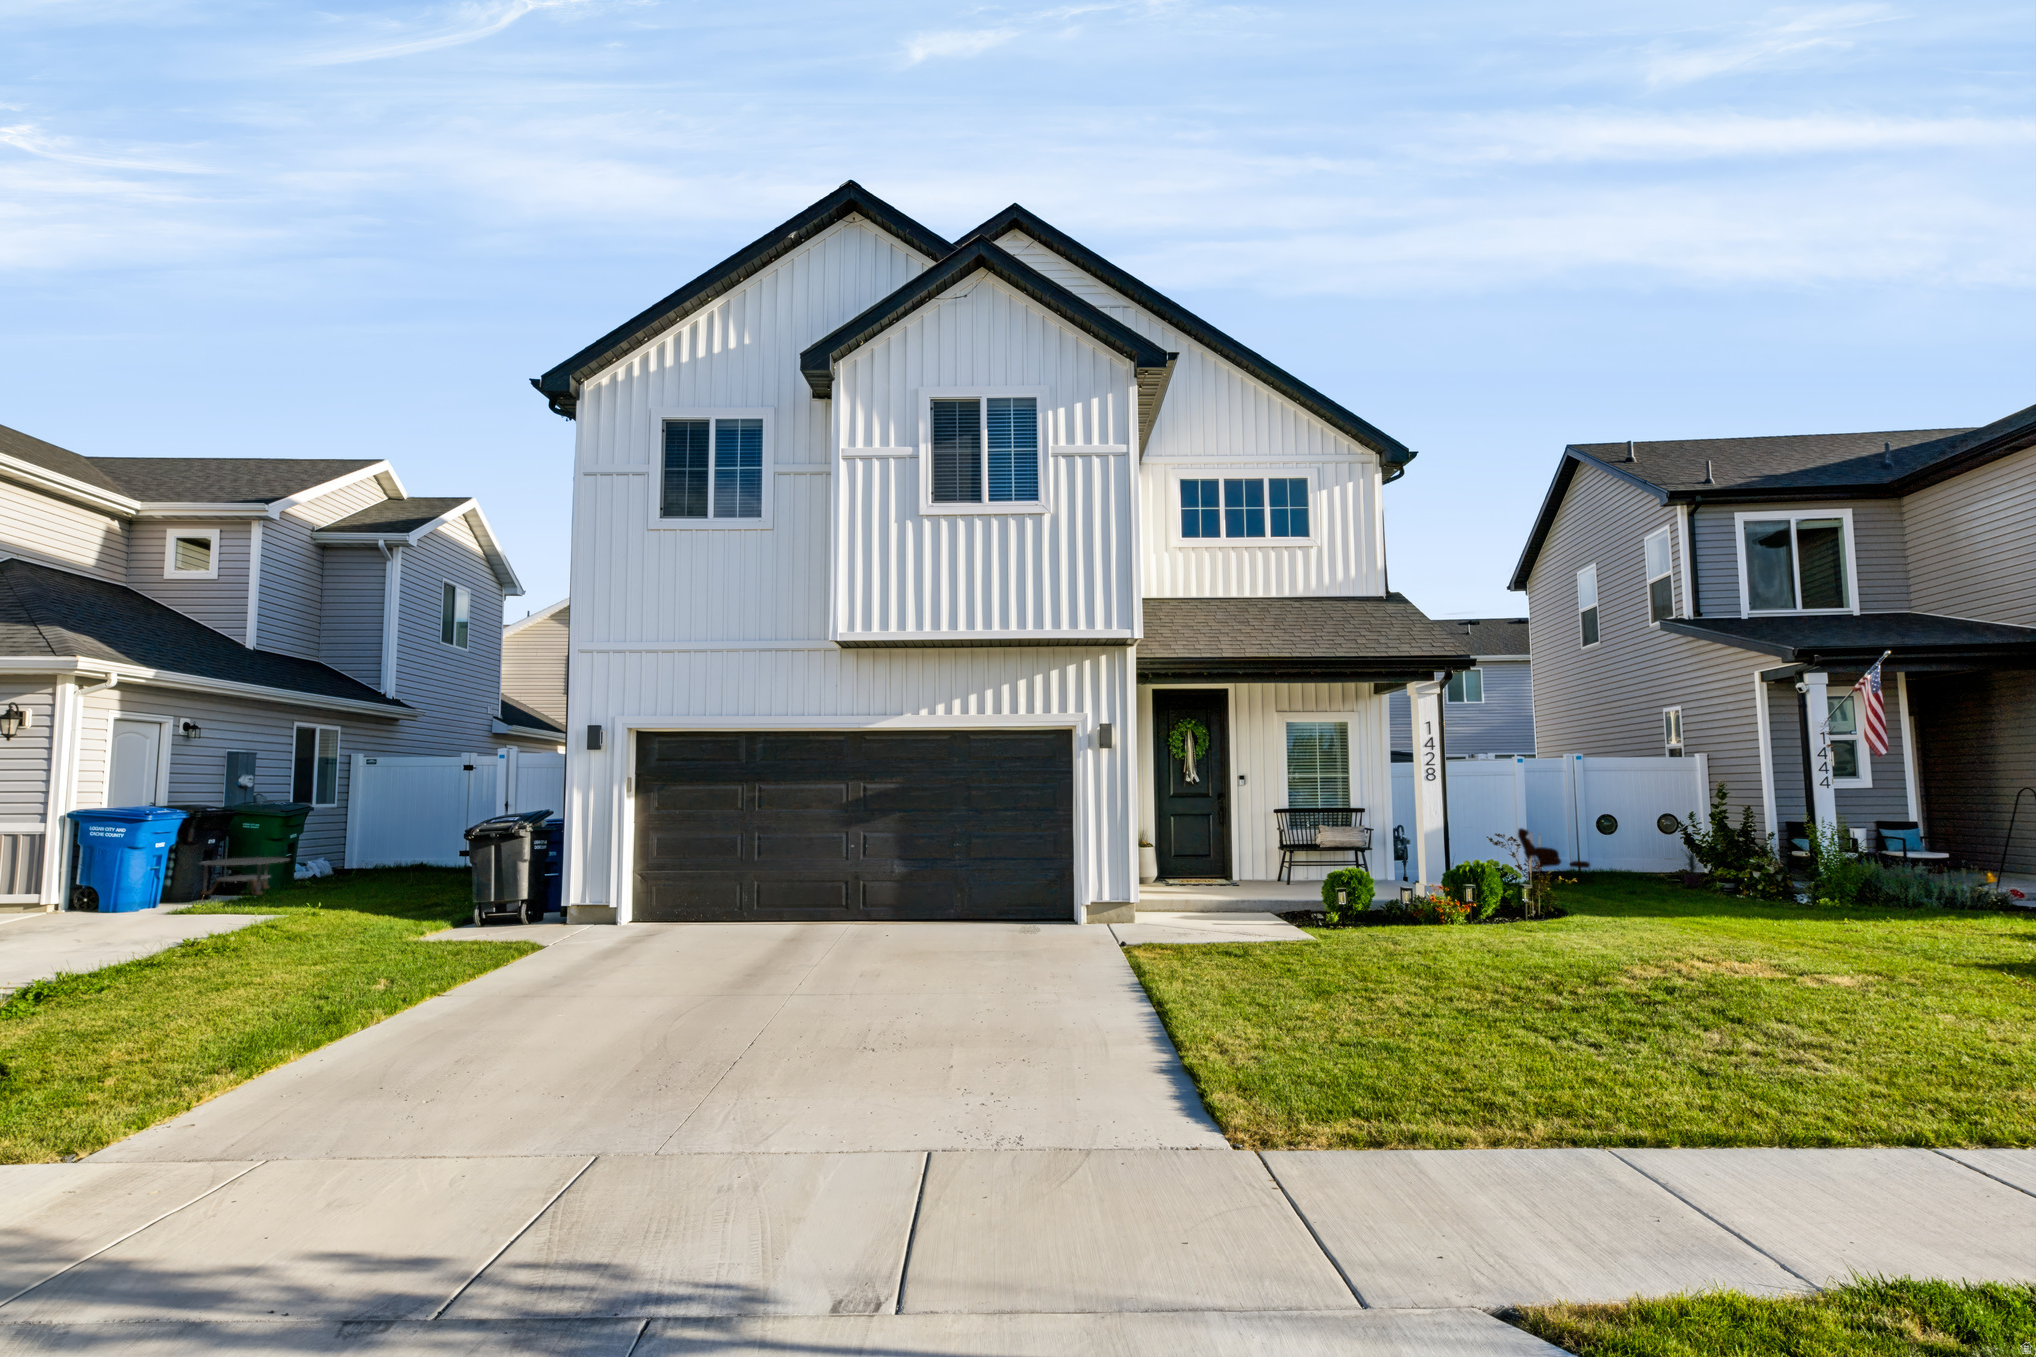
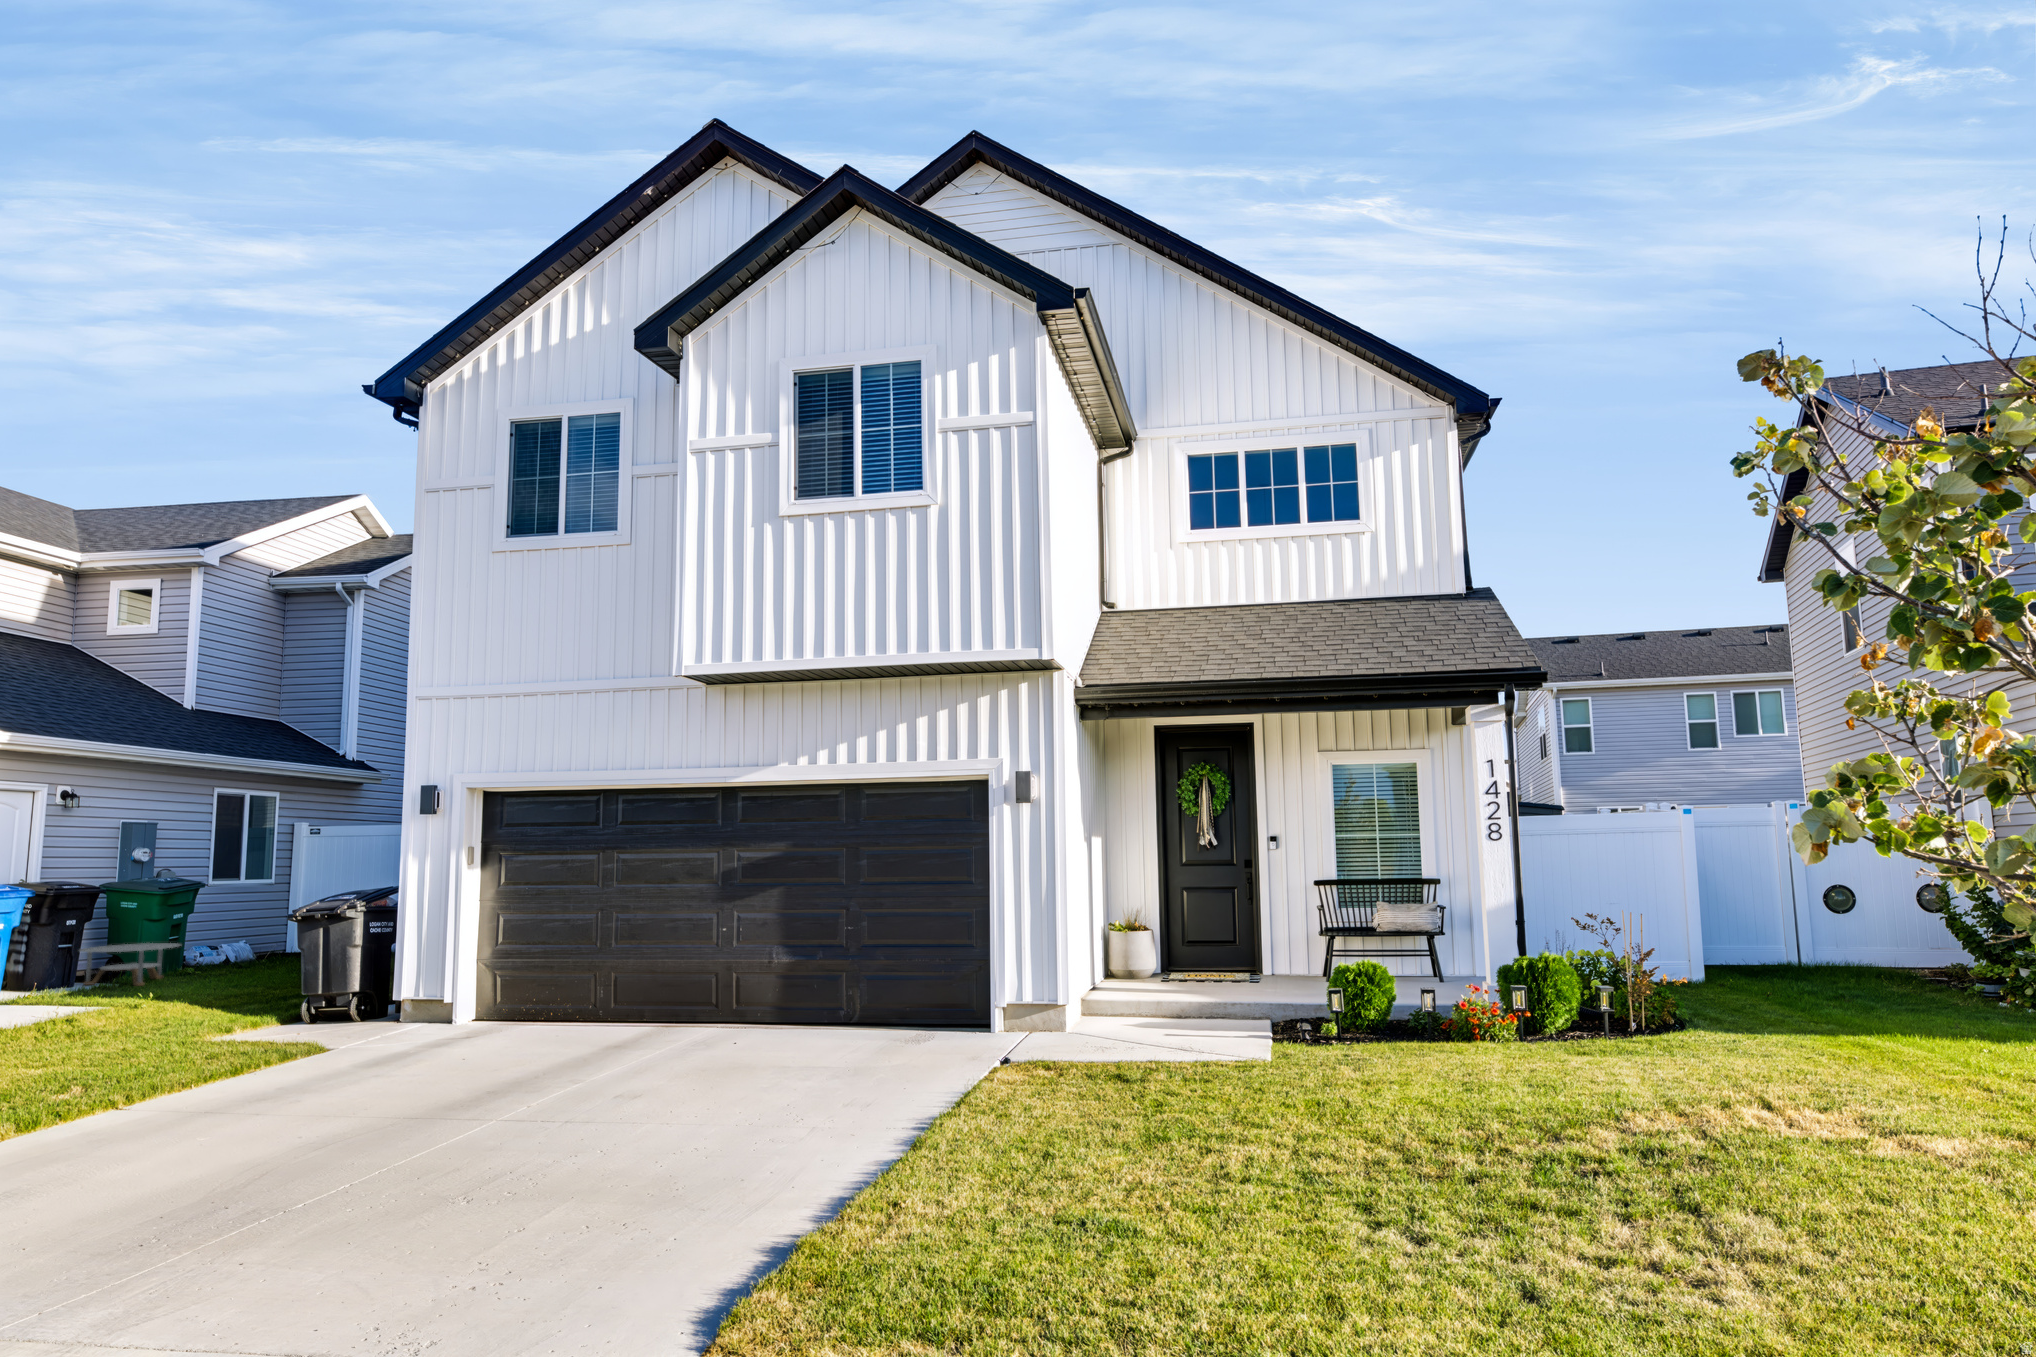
lounge chair: present [1518,828,1590,878] -> none [1685,904,1796,979]
decorative plant: present [1684,848,1700,886] -> none [1904,930,1980,987]

